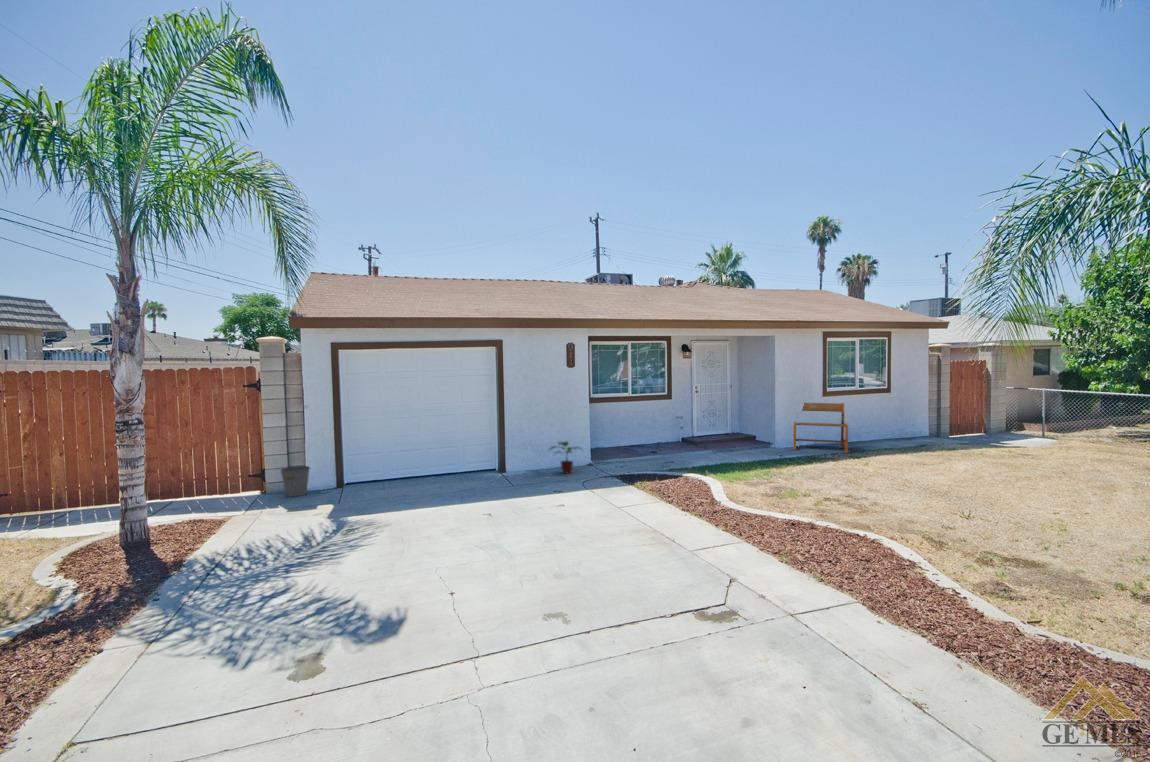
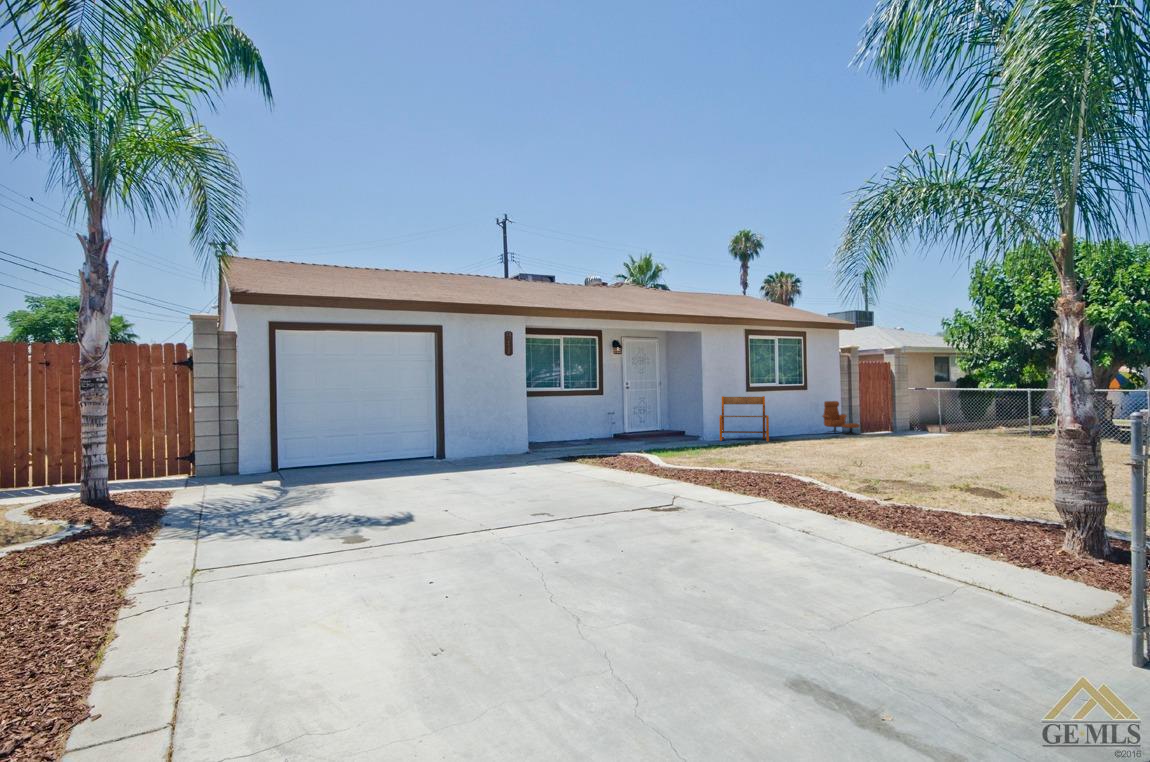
lounge chair: none [907,405,951,444] -> present [822,401,860,435]
potted plant: present [550,442,581,473] -> none [489,428,523,458]
bucket: present [281,466,310,497] -> none [216,448,247,477]

